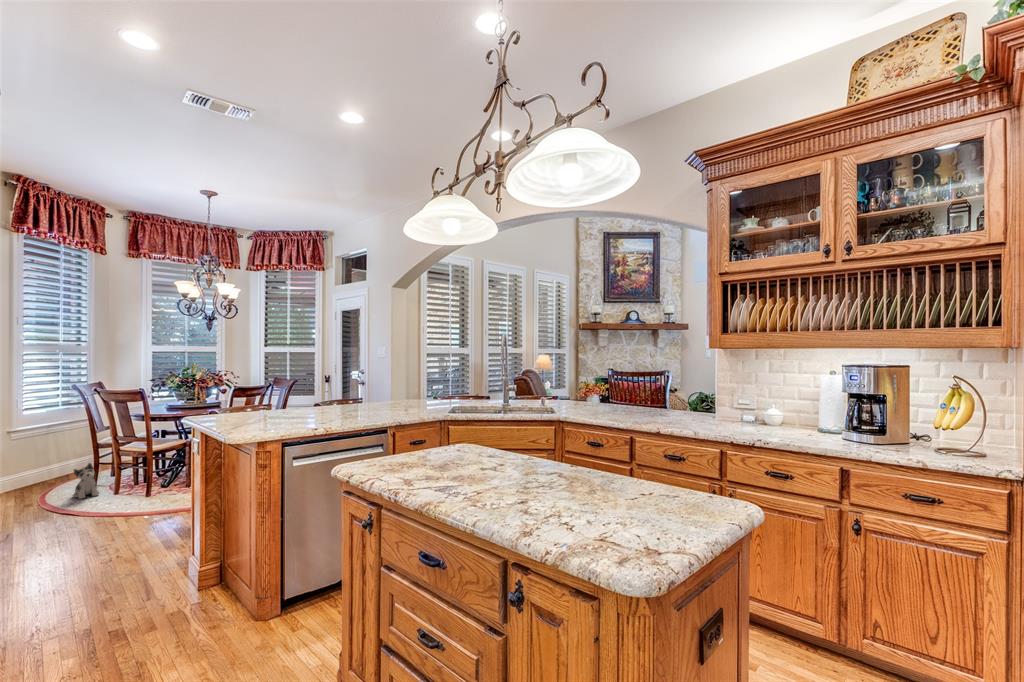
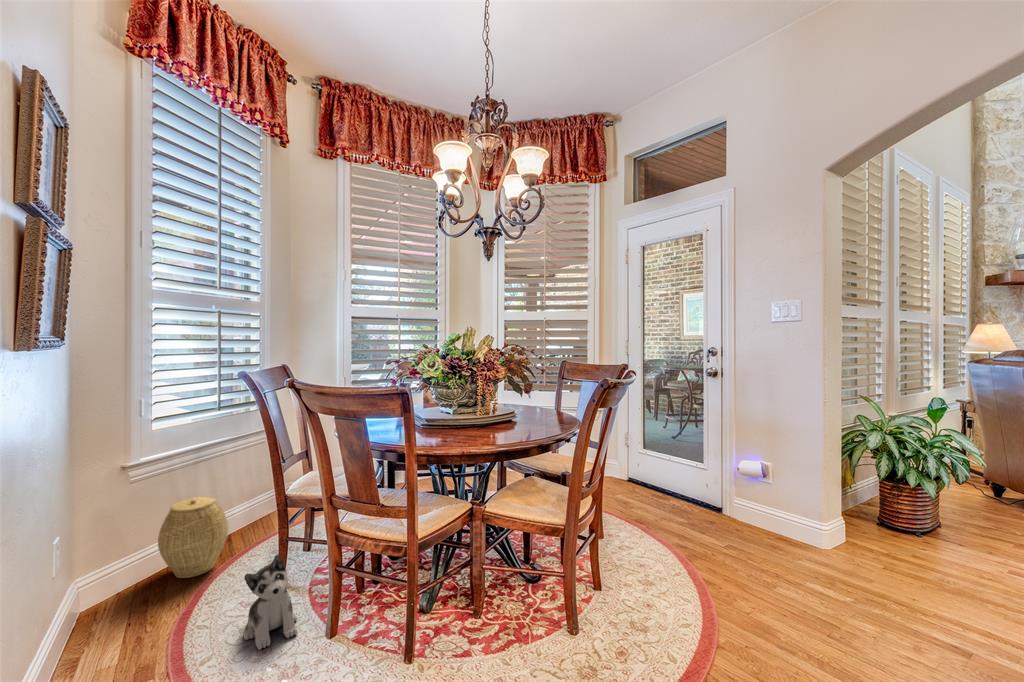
woven basket: none [25,450,65,487] -> present [158,497,228,578]

